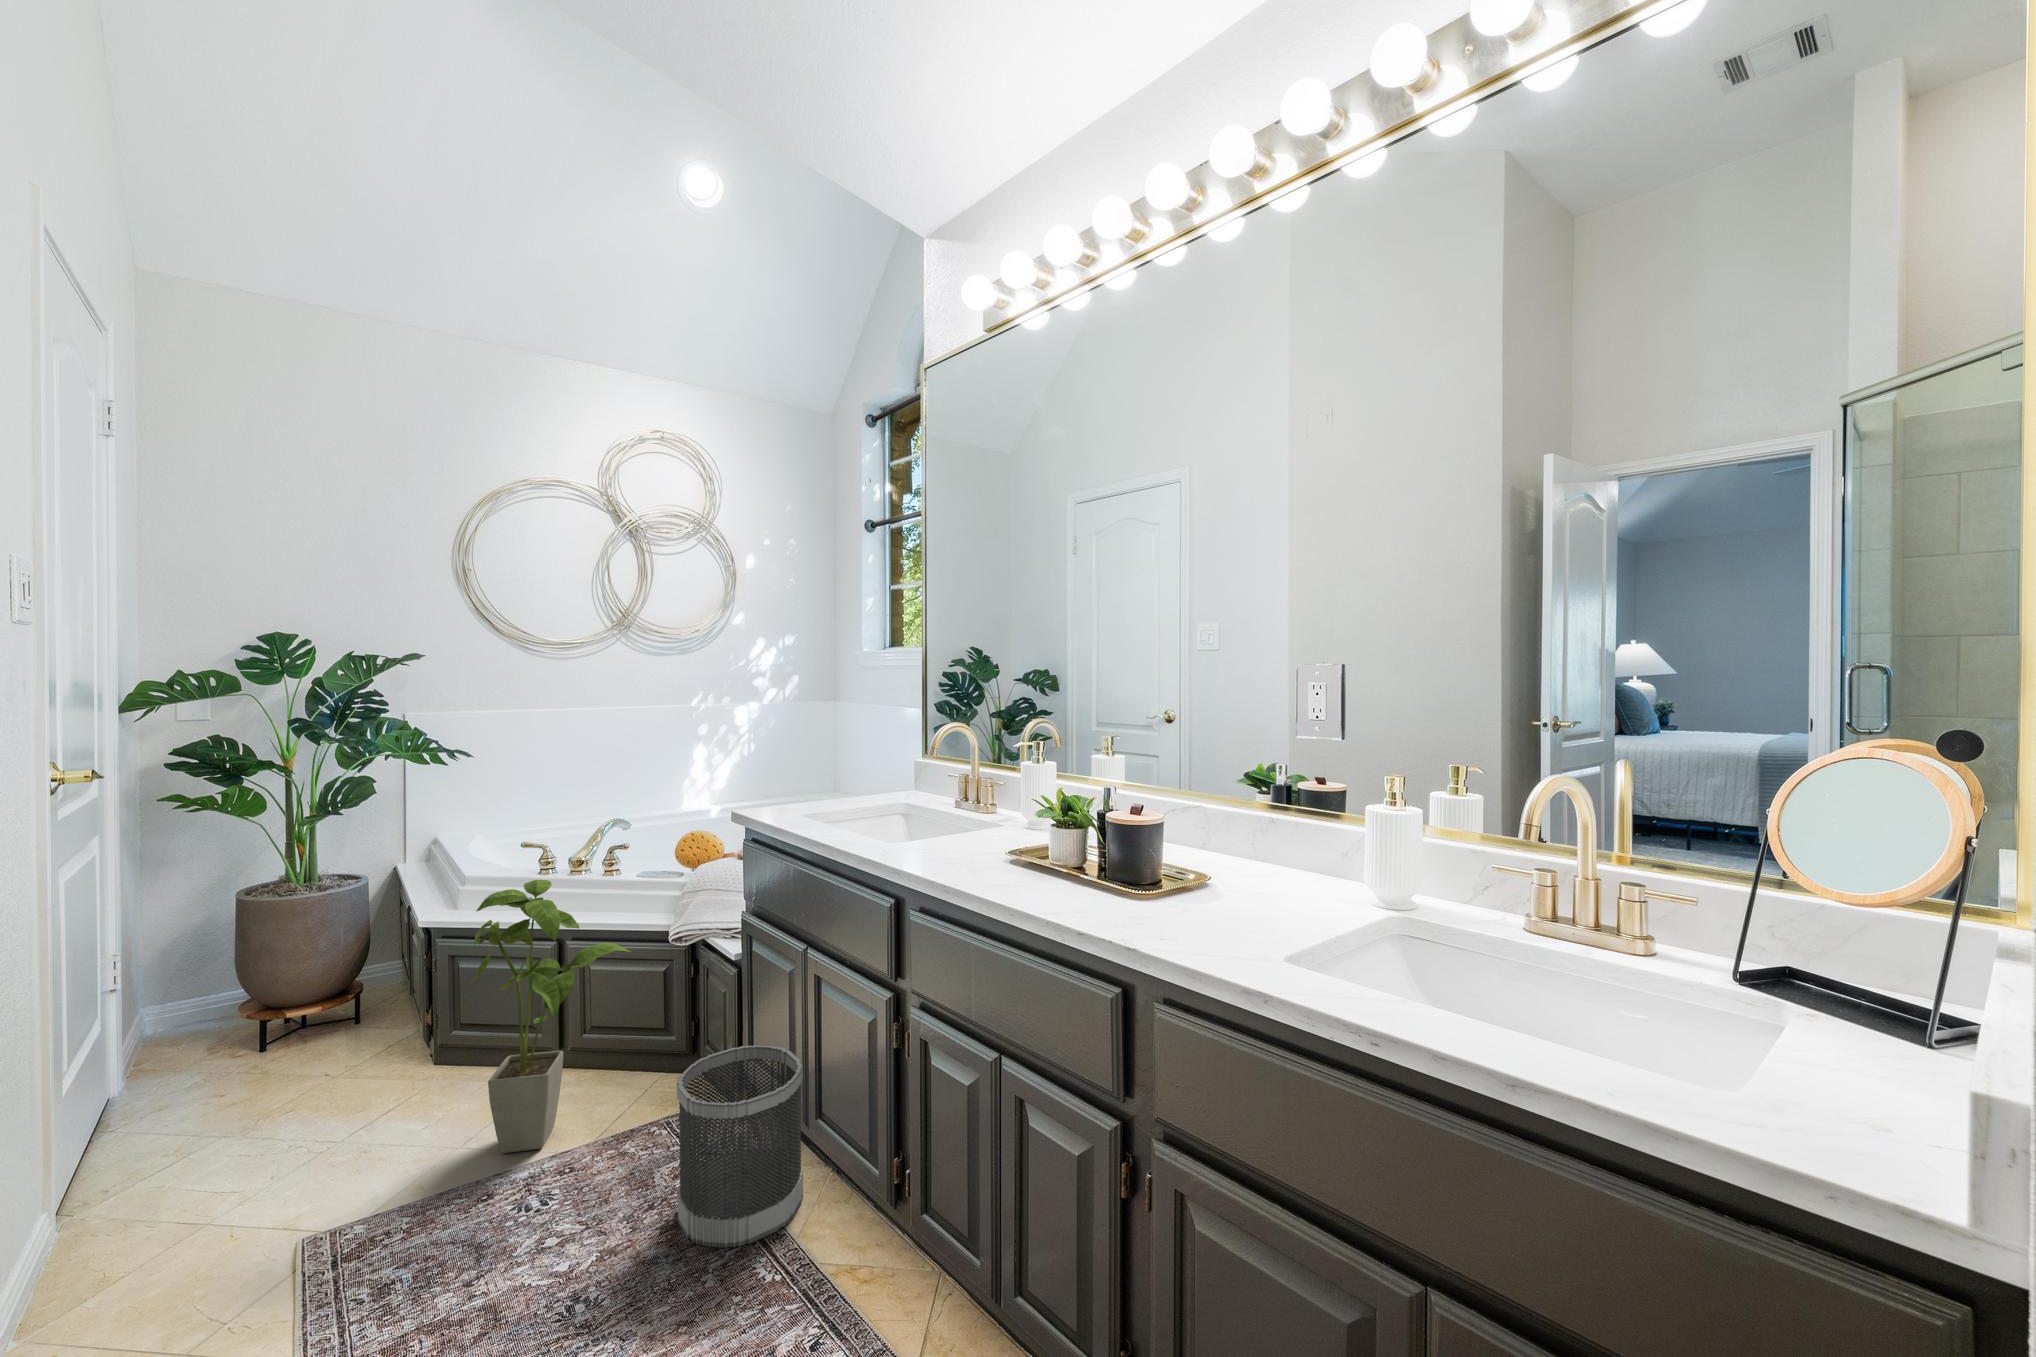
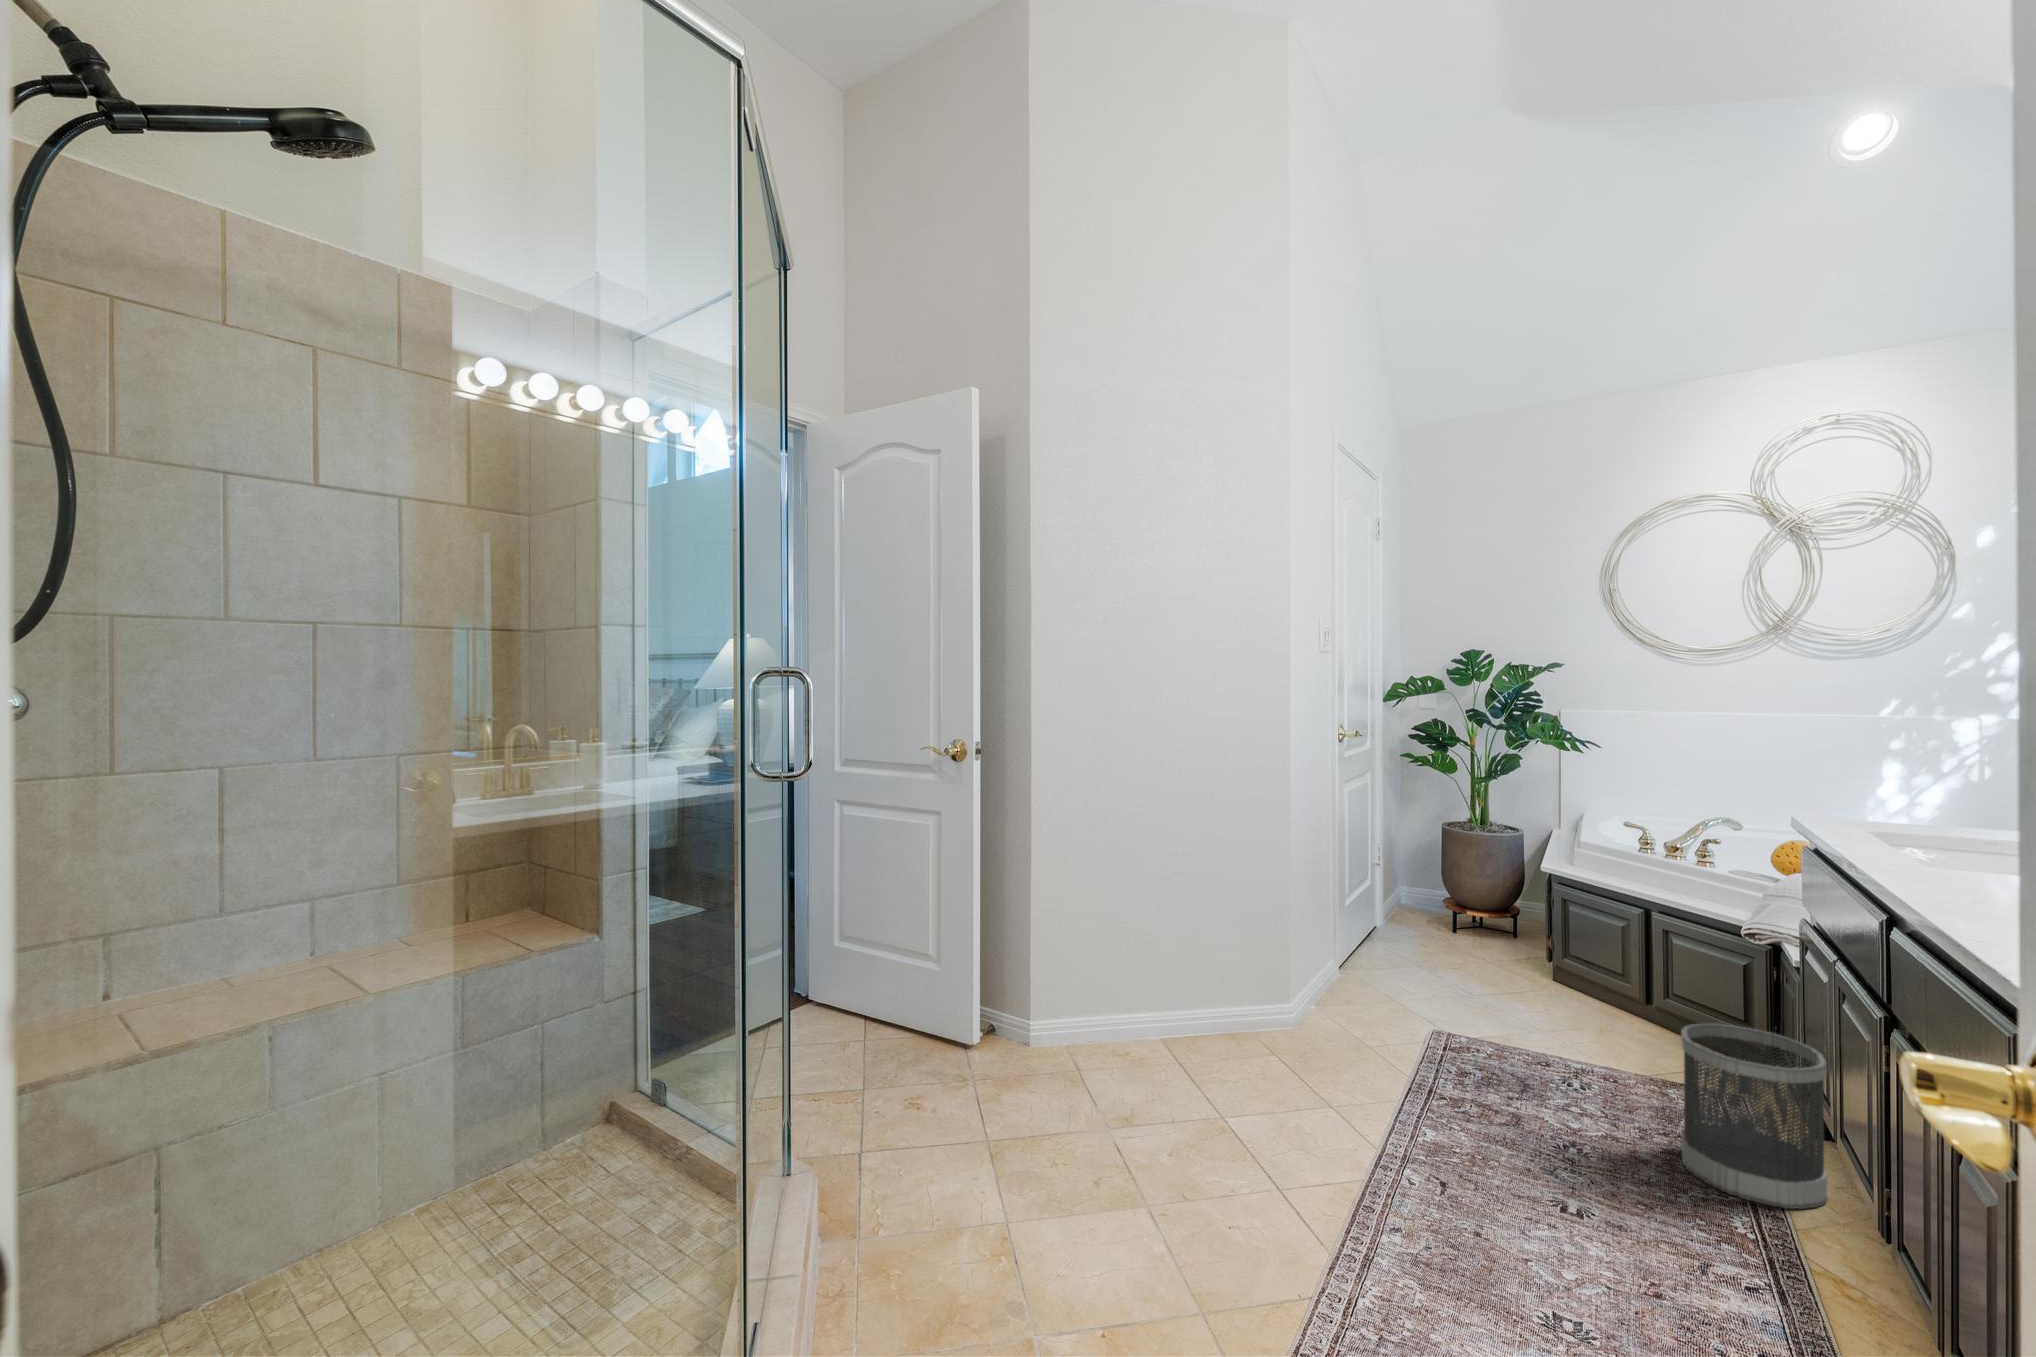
house plant: present [469,880,631,1153] -> none [1545,838,1690,1062]

